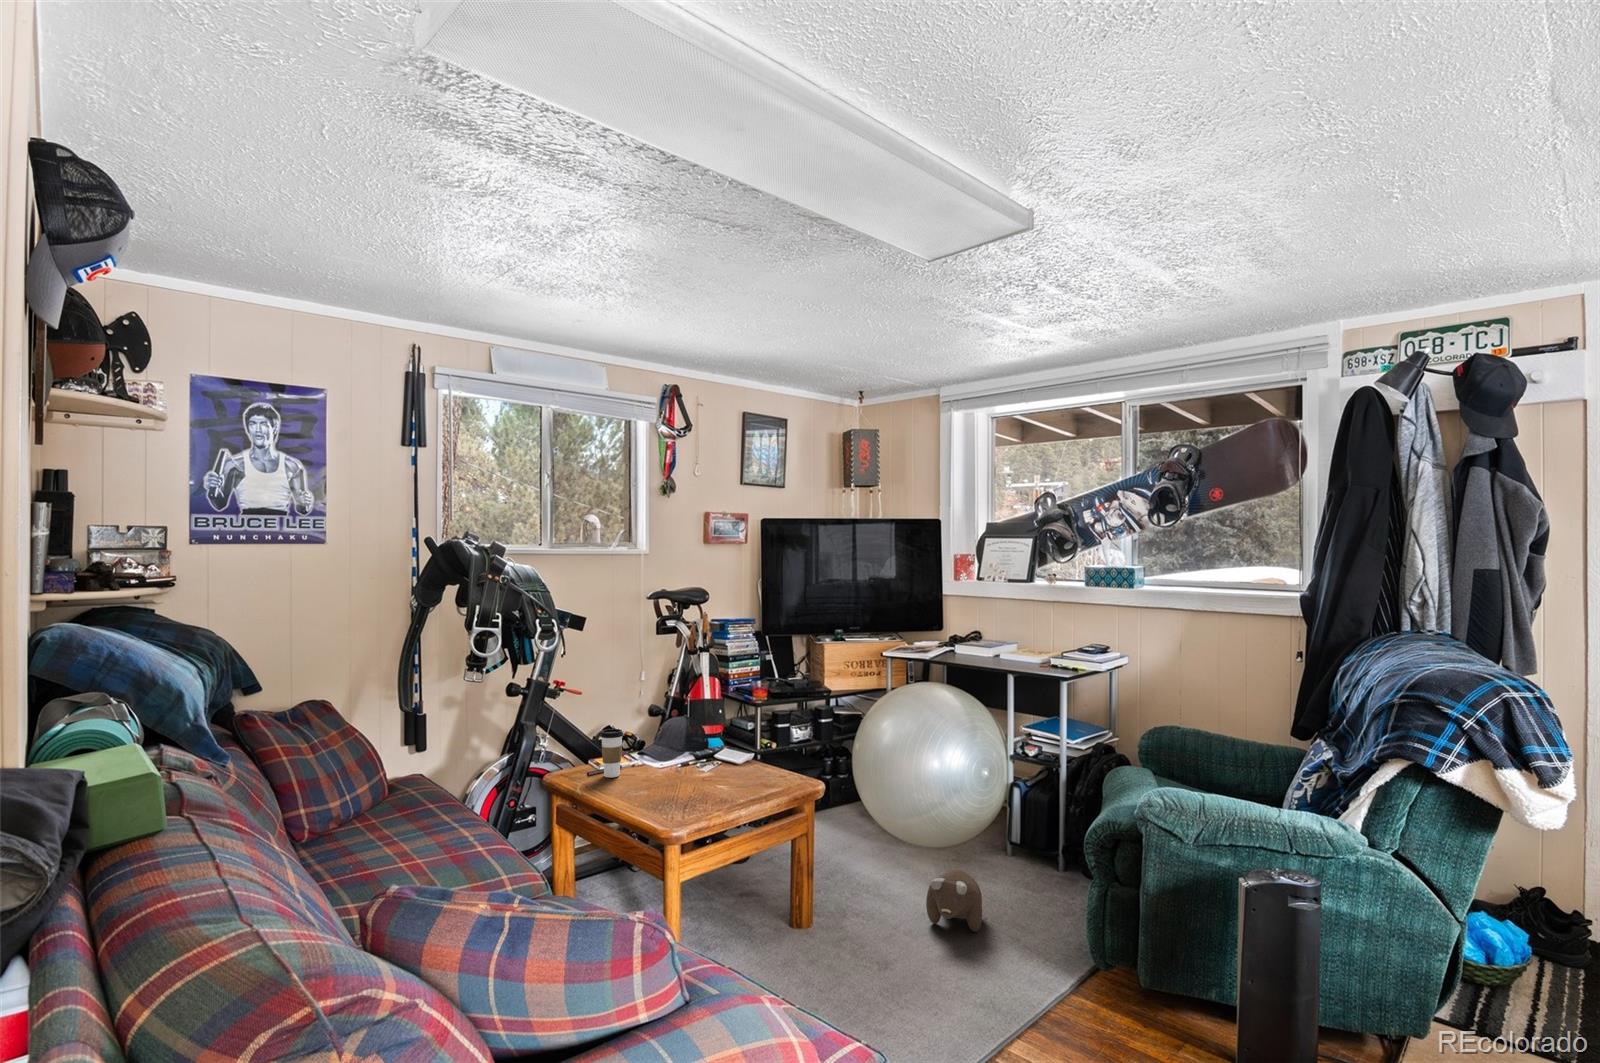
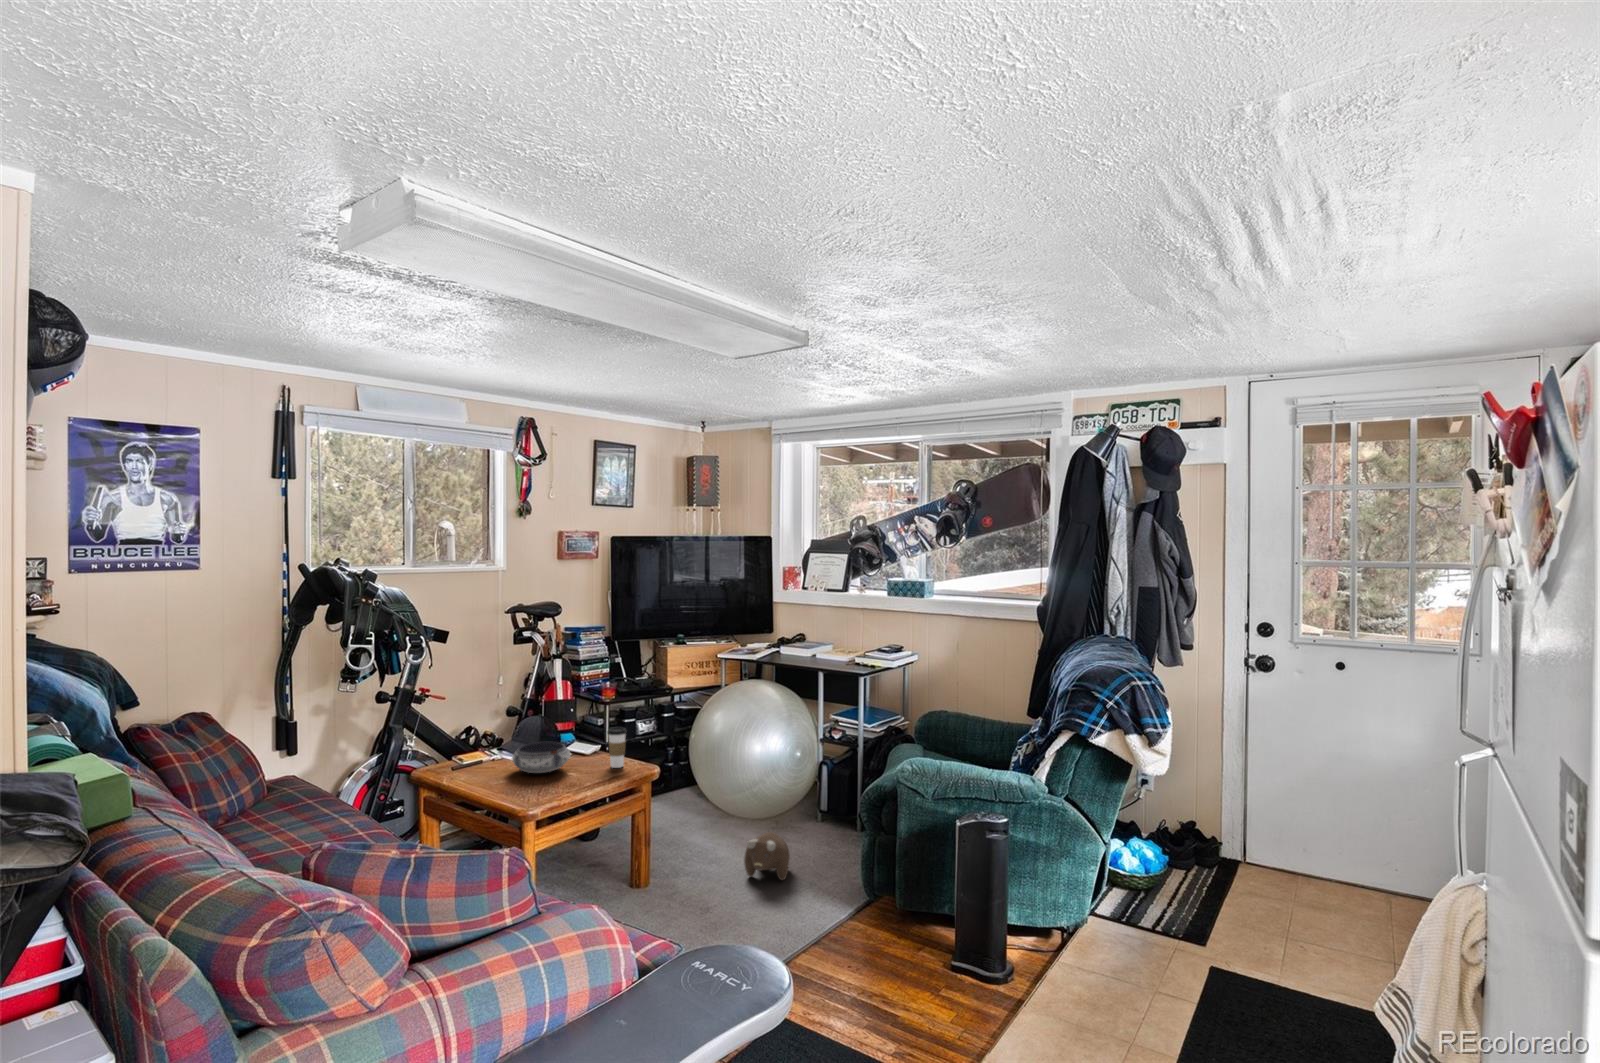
coffee cup: present [600,729,624,778] -> present [608,727,627,768]
bowl: none [651,747,719,784] -> present [512,741,570,773]

